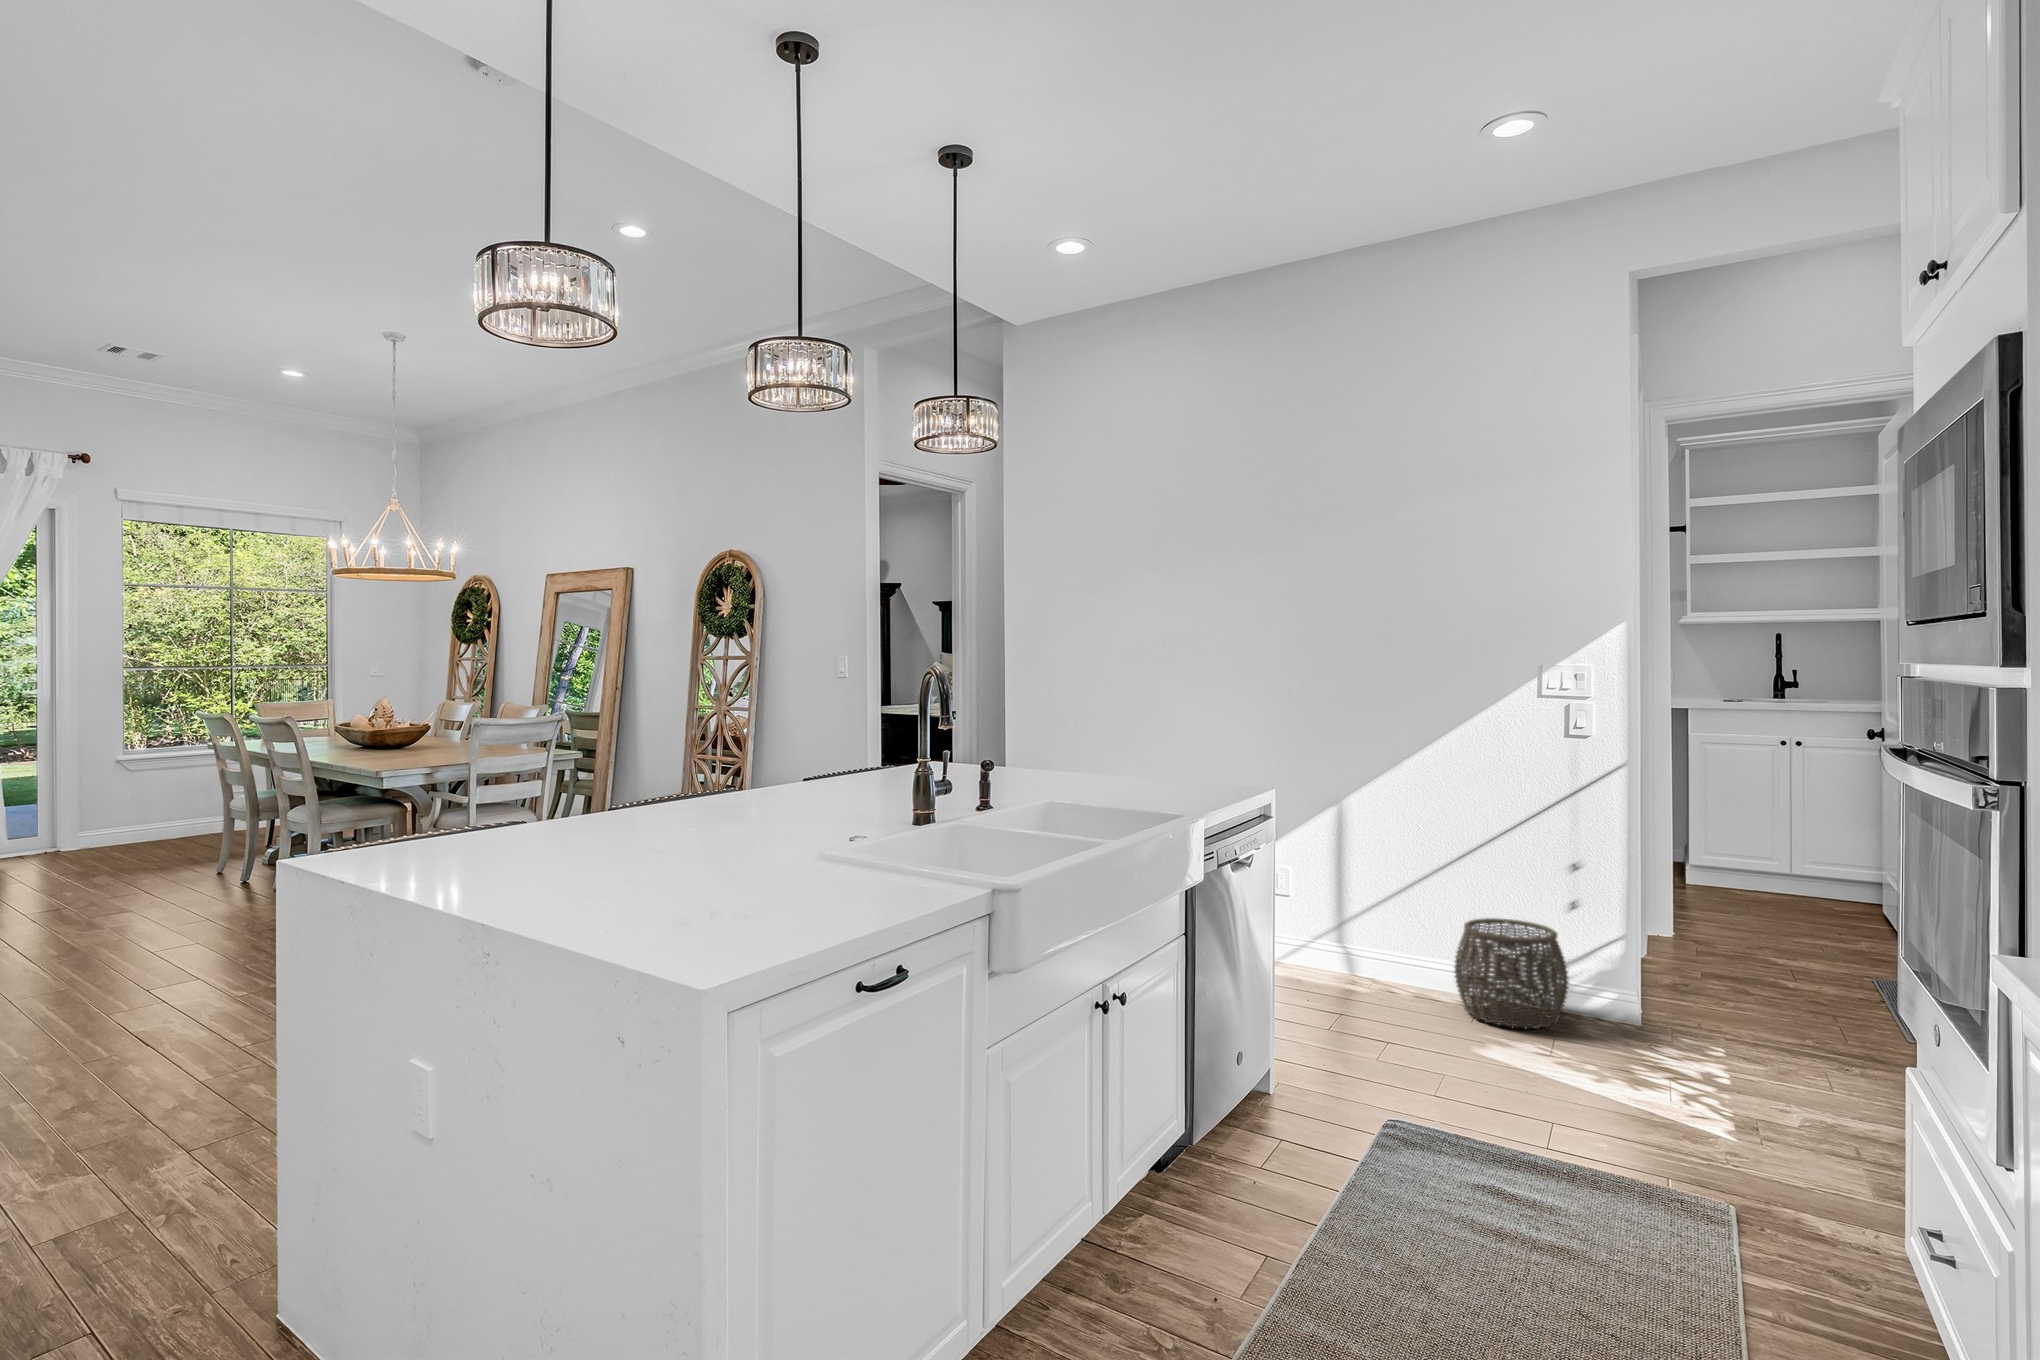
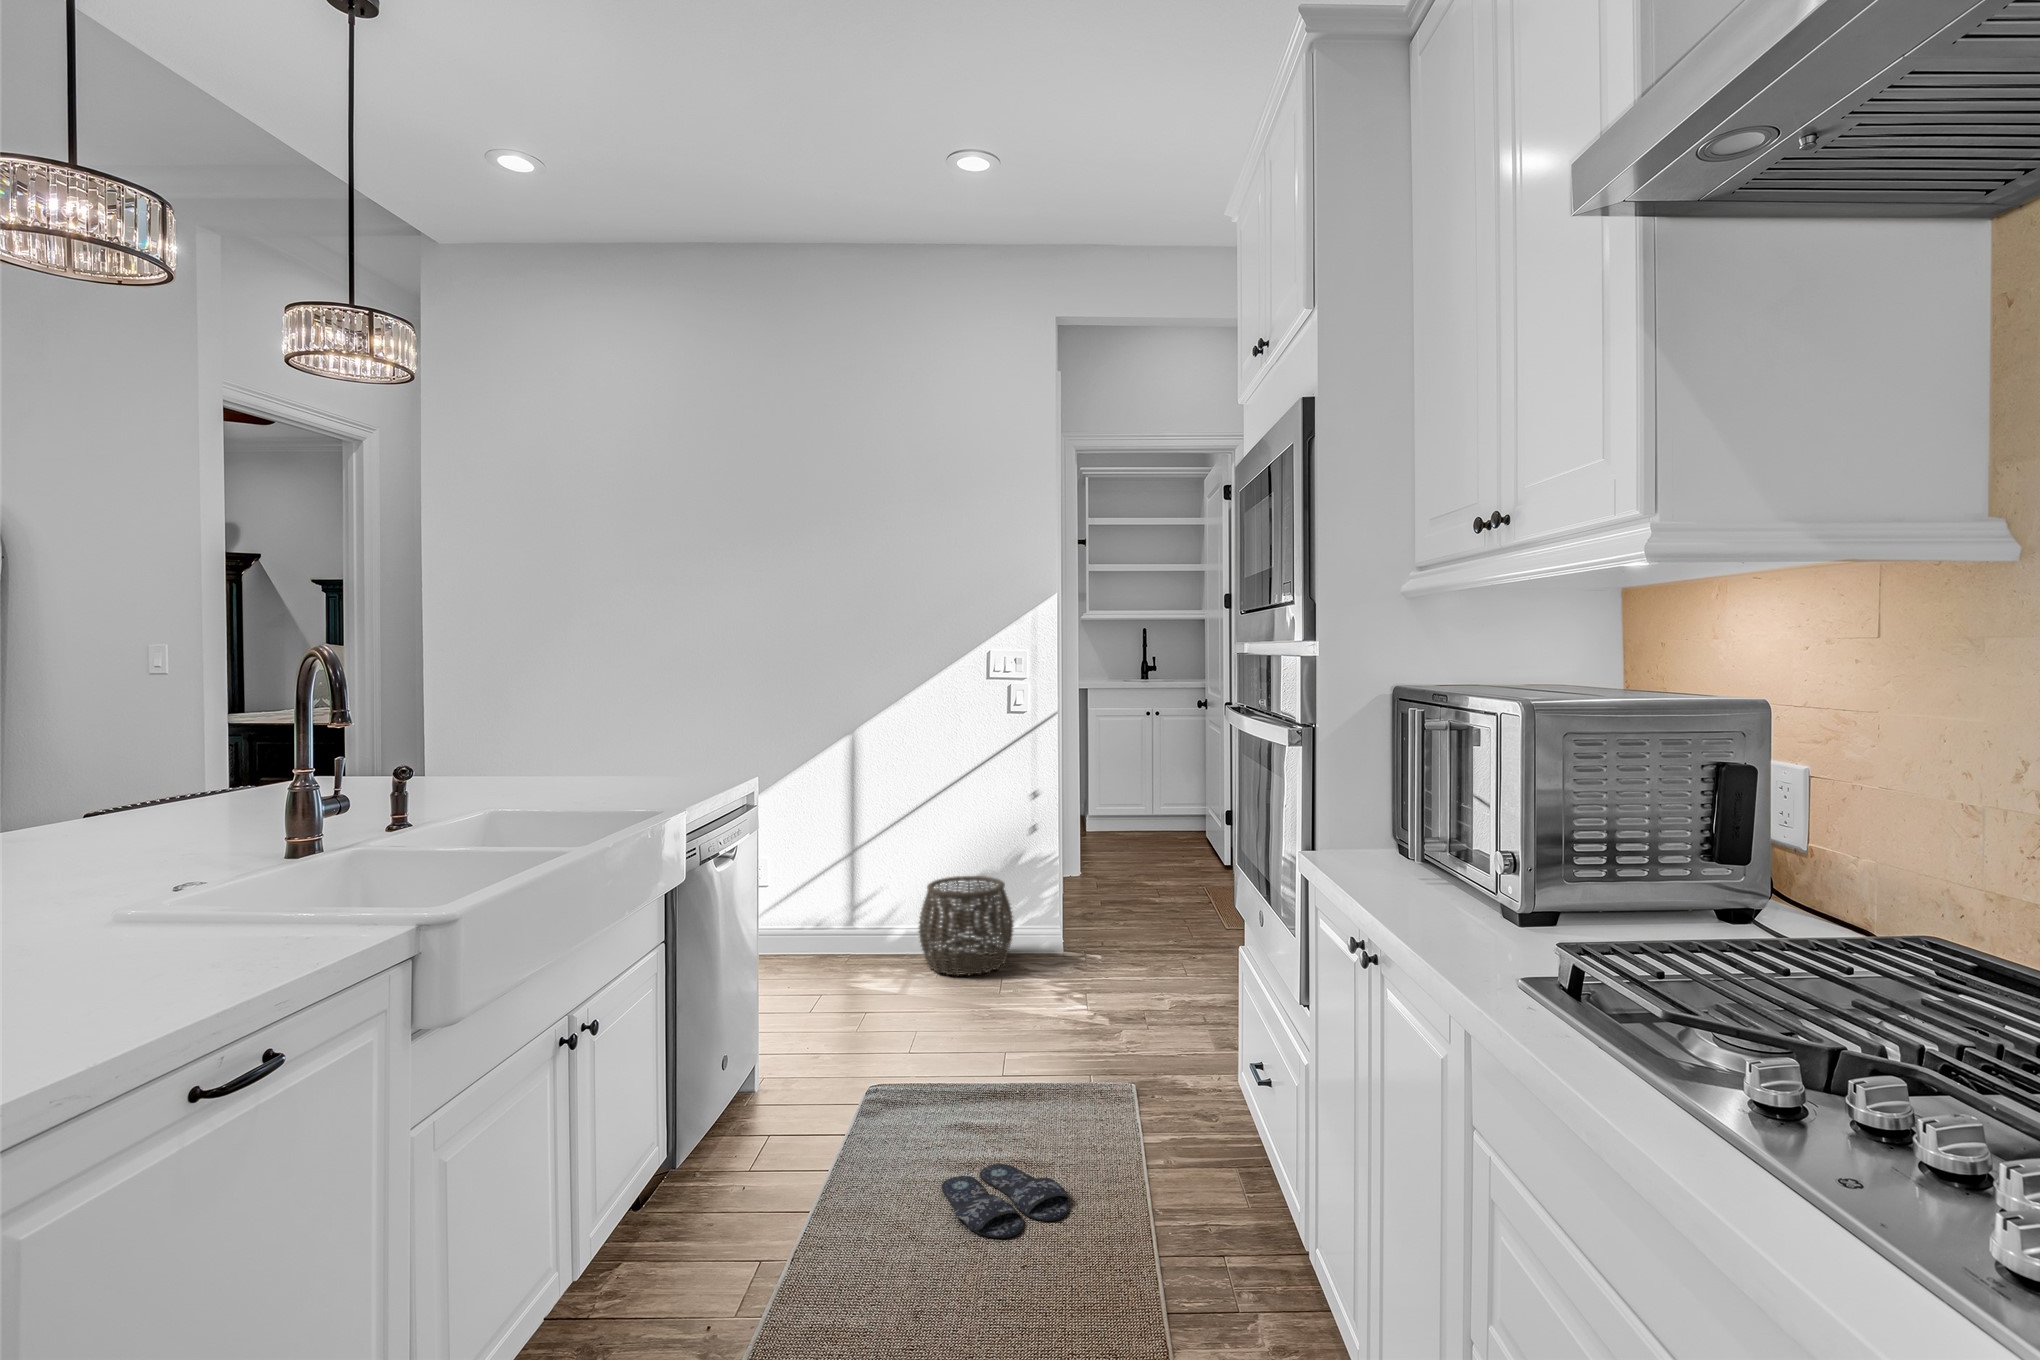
slippers: none [1456,1228,1604,1307] -> present [942,1164,1069,1238]

